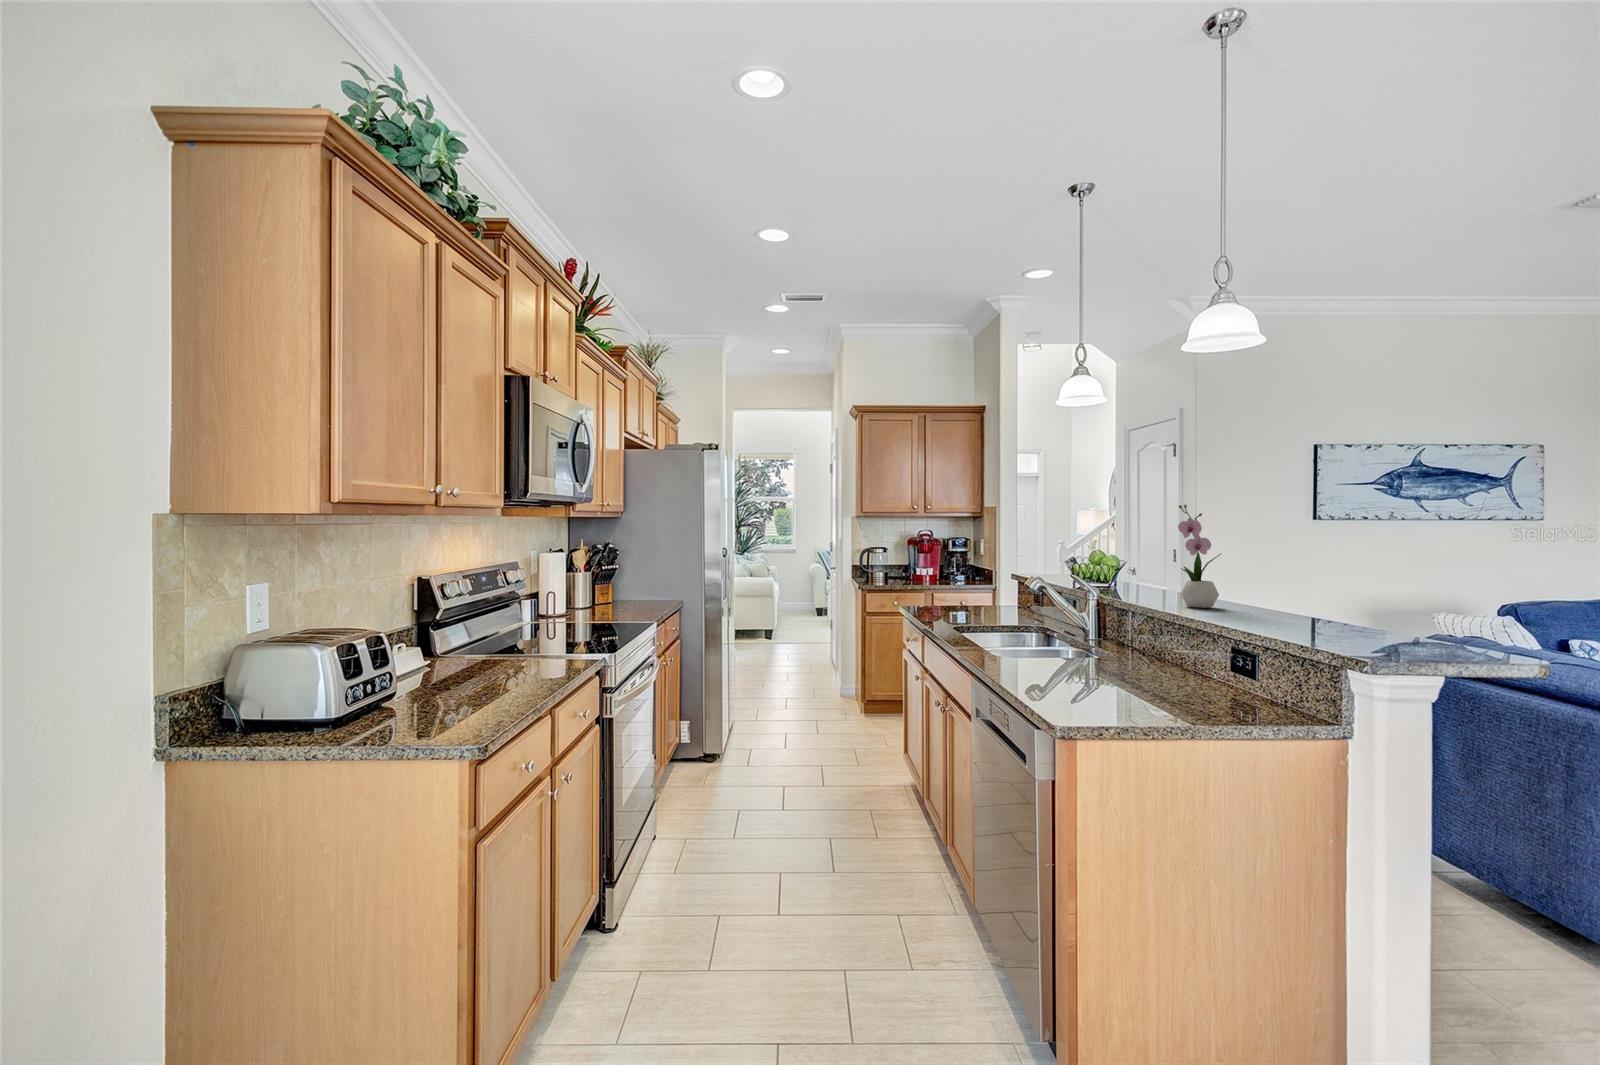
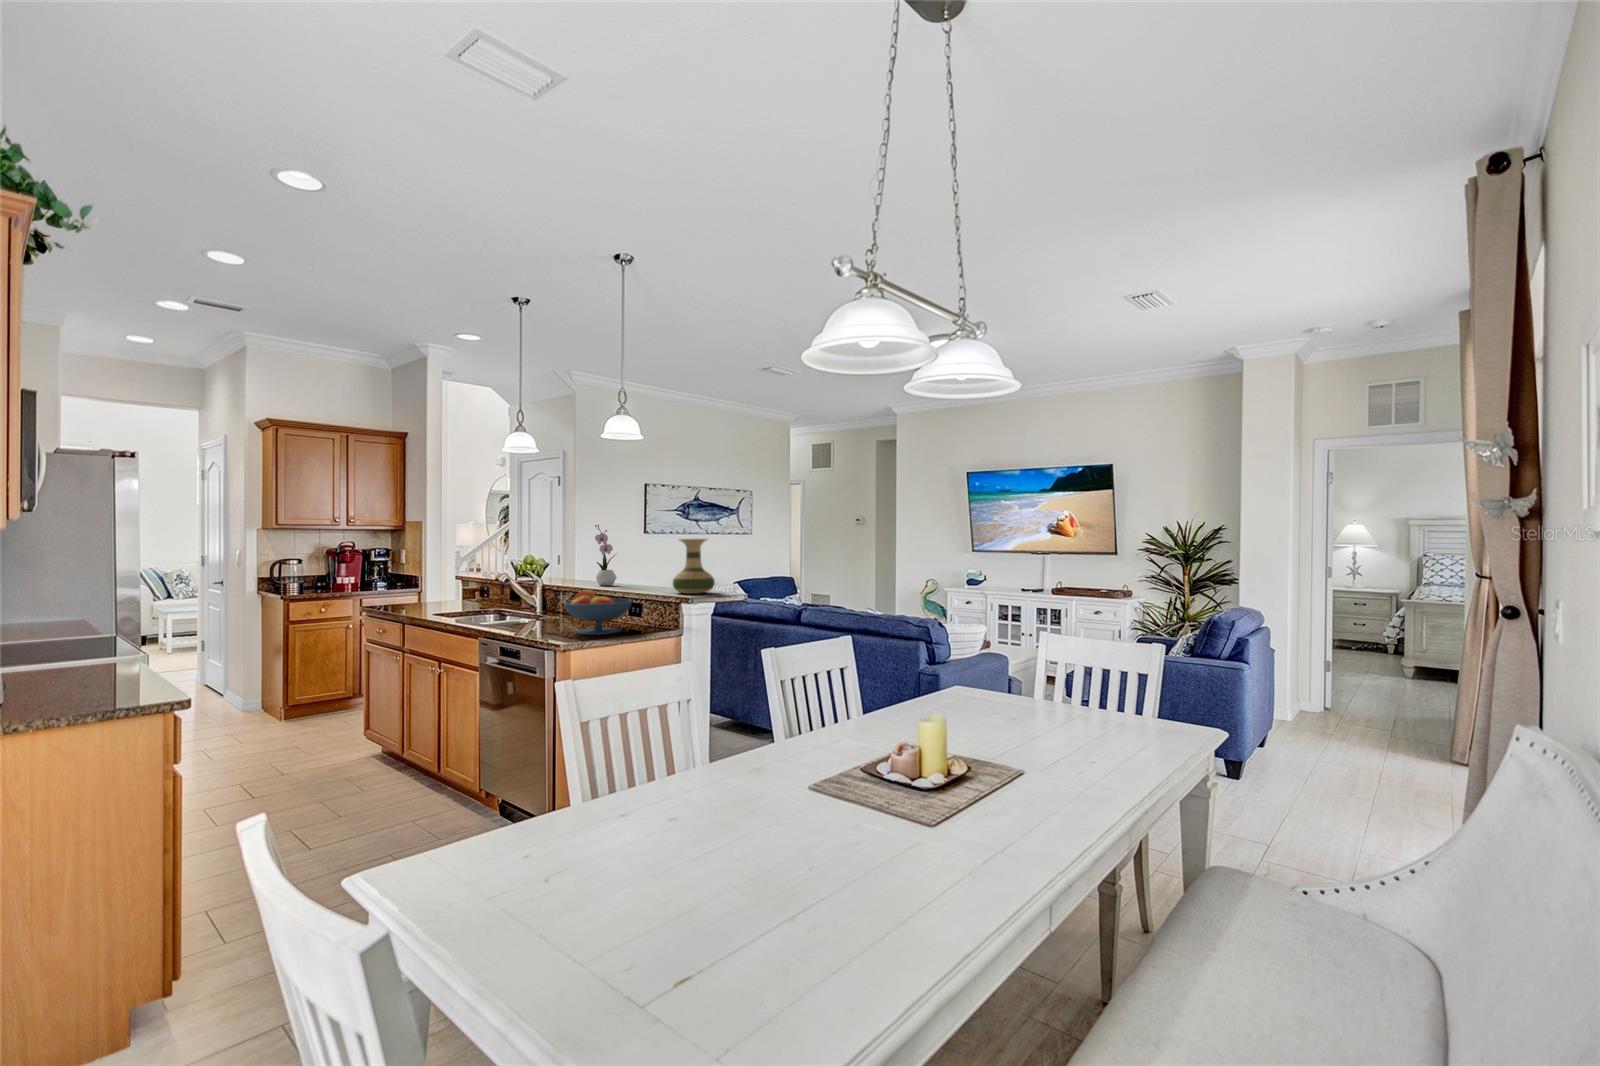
vase: none [1321,530,1431,645] -> present [673,539,715,594]
fruit bowl: none [1091,617,1225,706] -> present [564,590,632,635]

